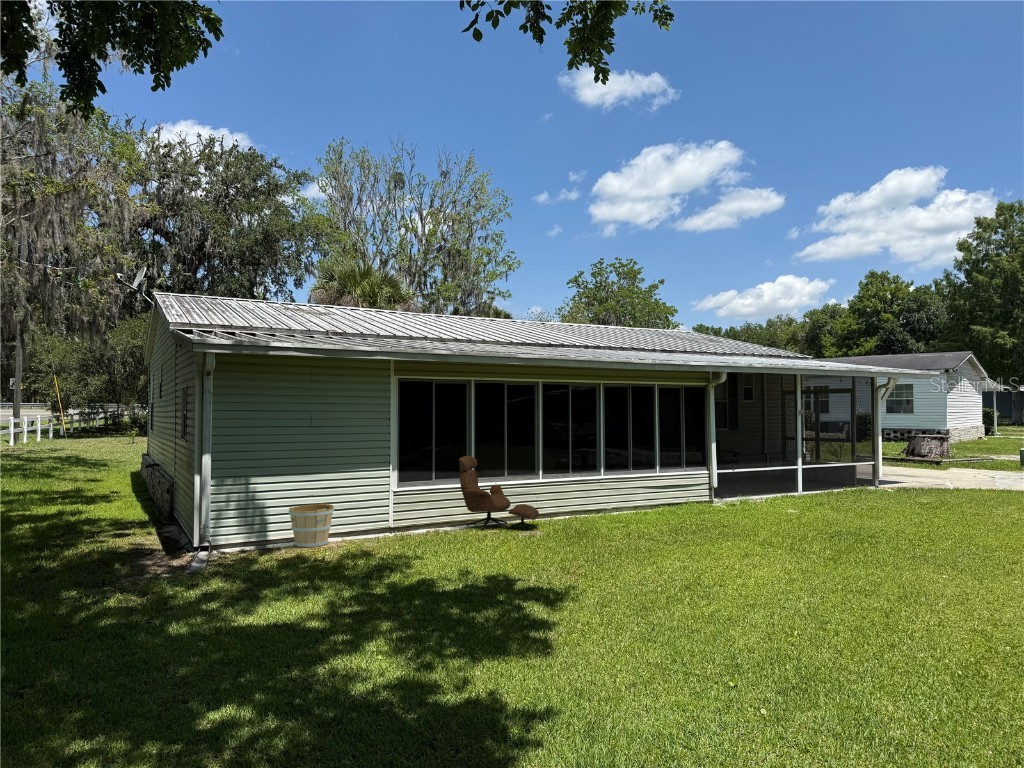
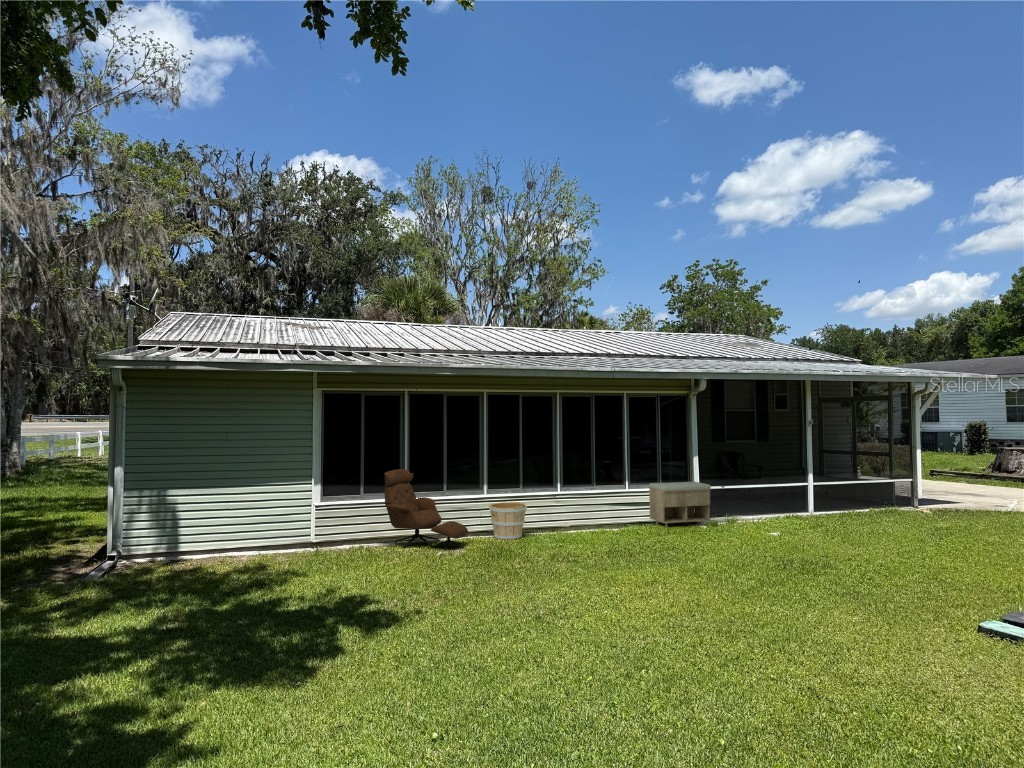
storage bench: none [676,466,731,506] -> present [649,482,711,527]
wooden bucket: present [289,503,334,548] -> present [489,502,527,540]

